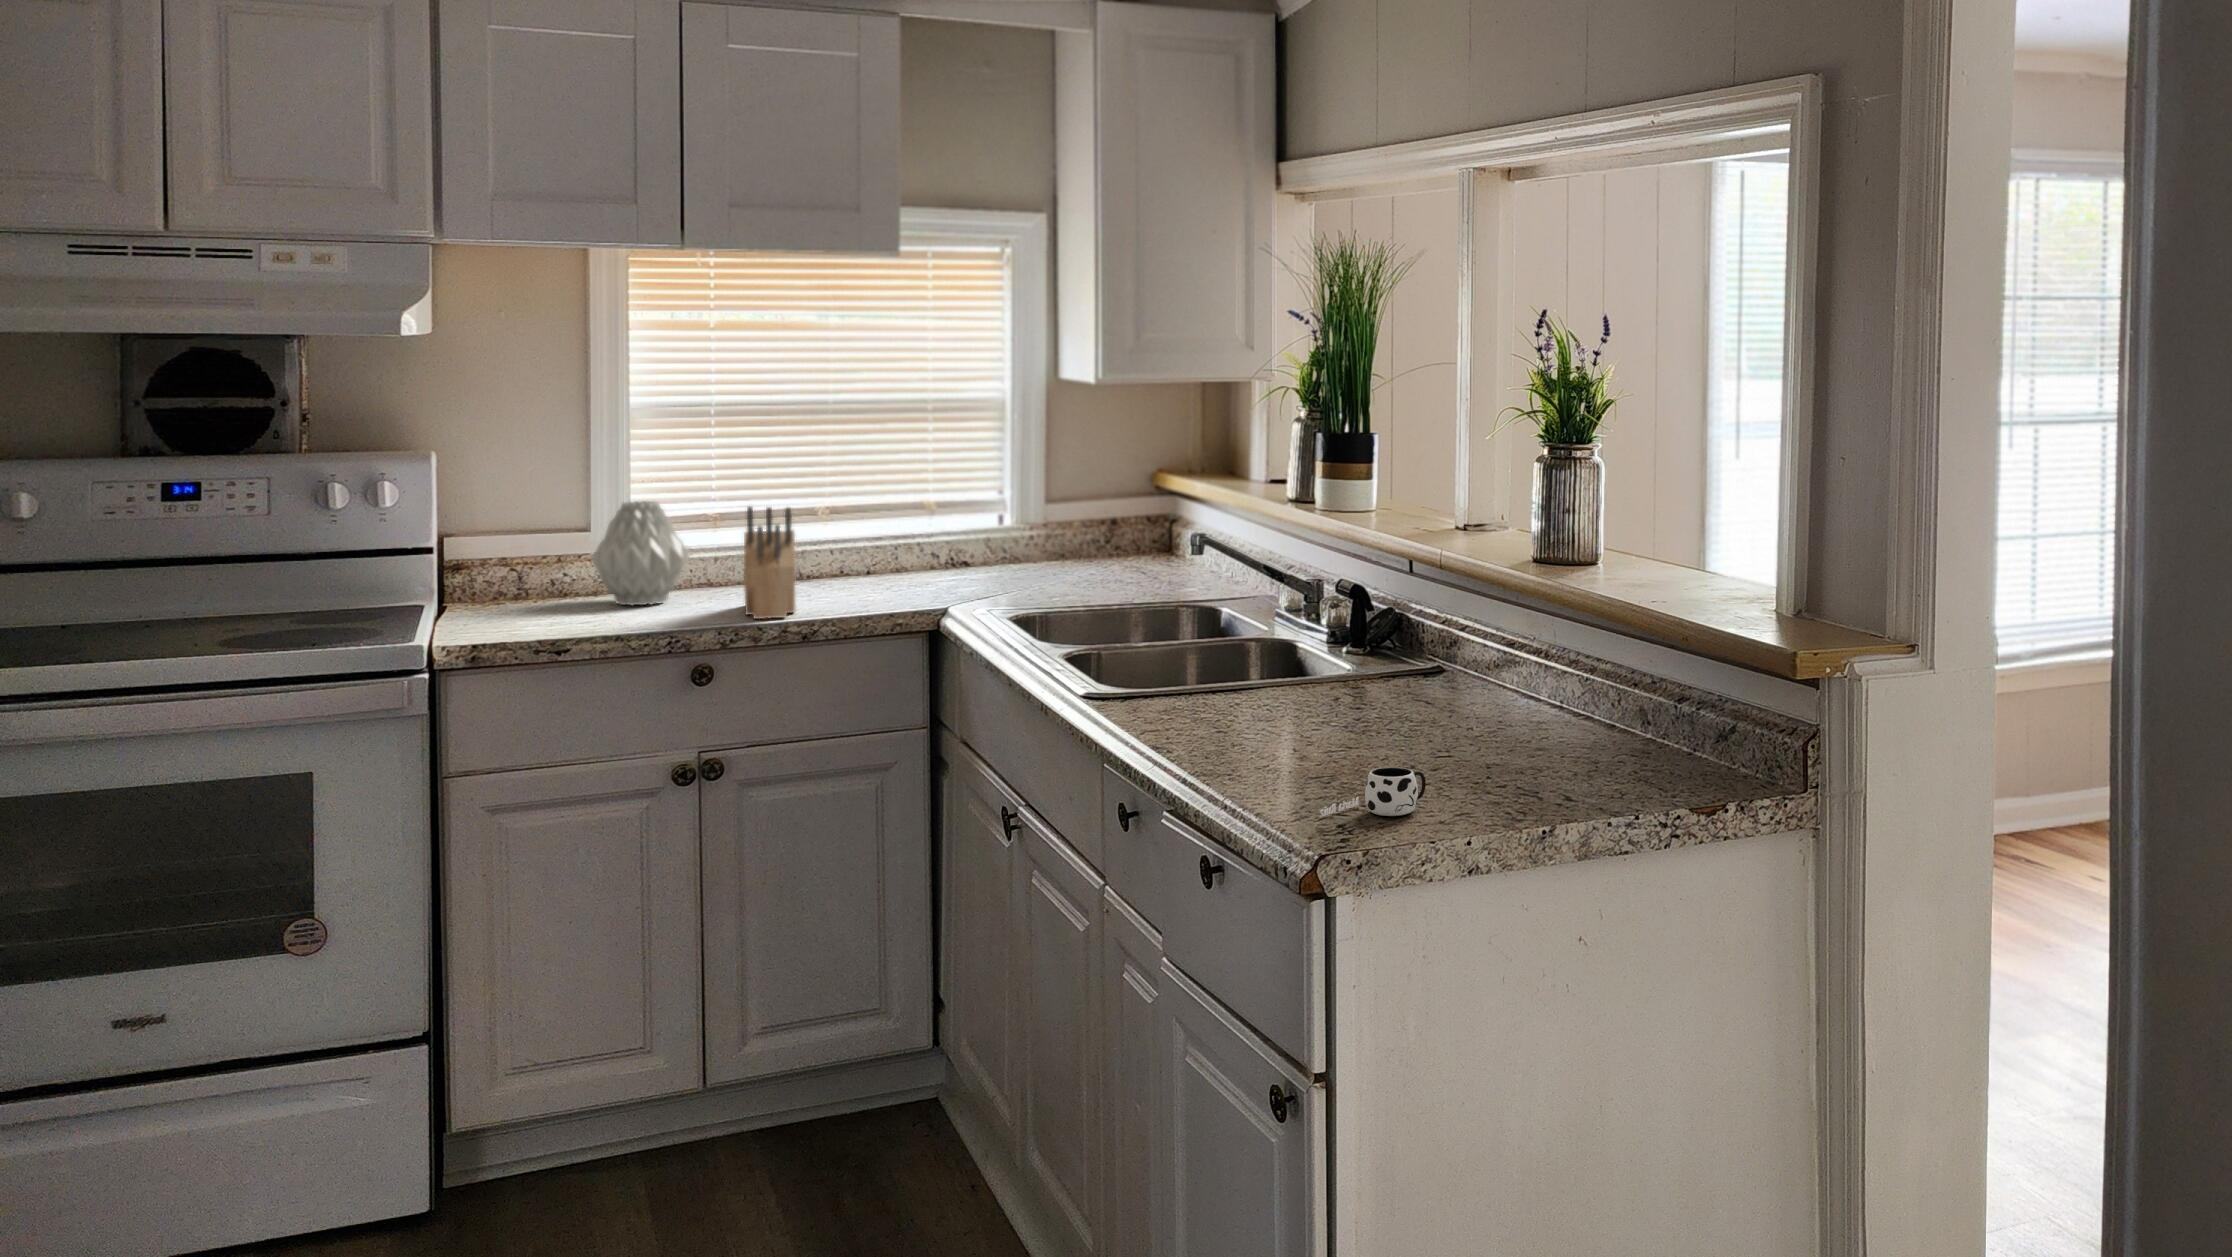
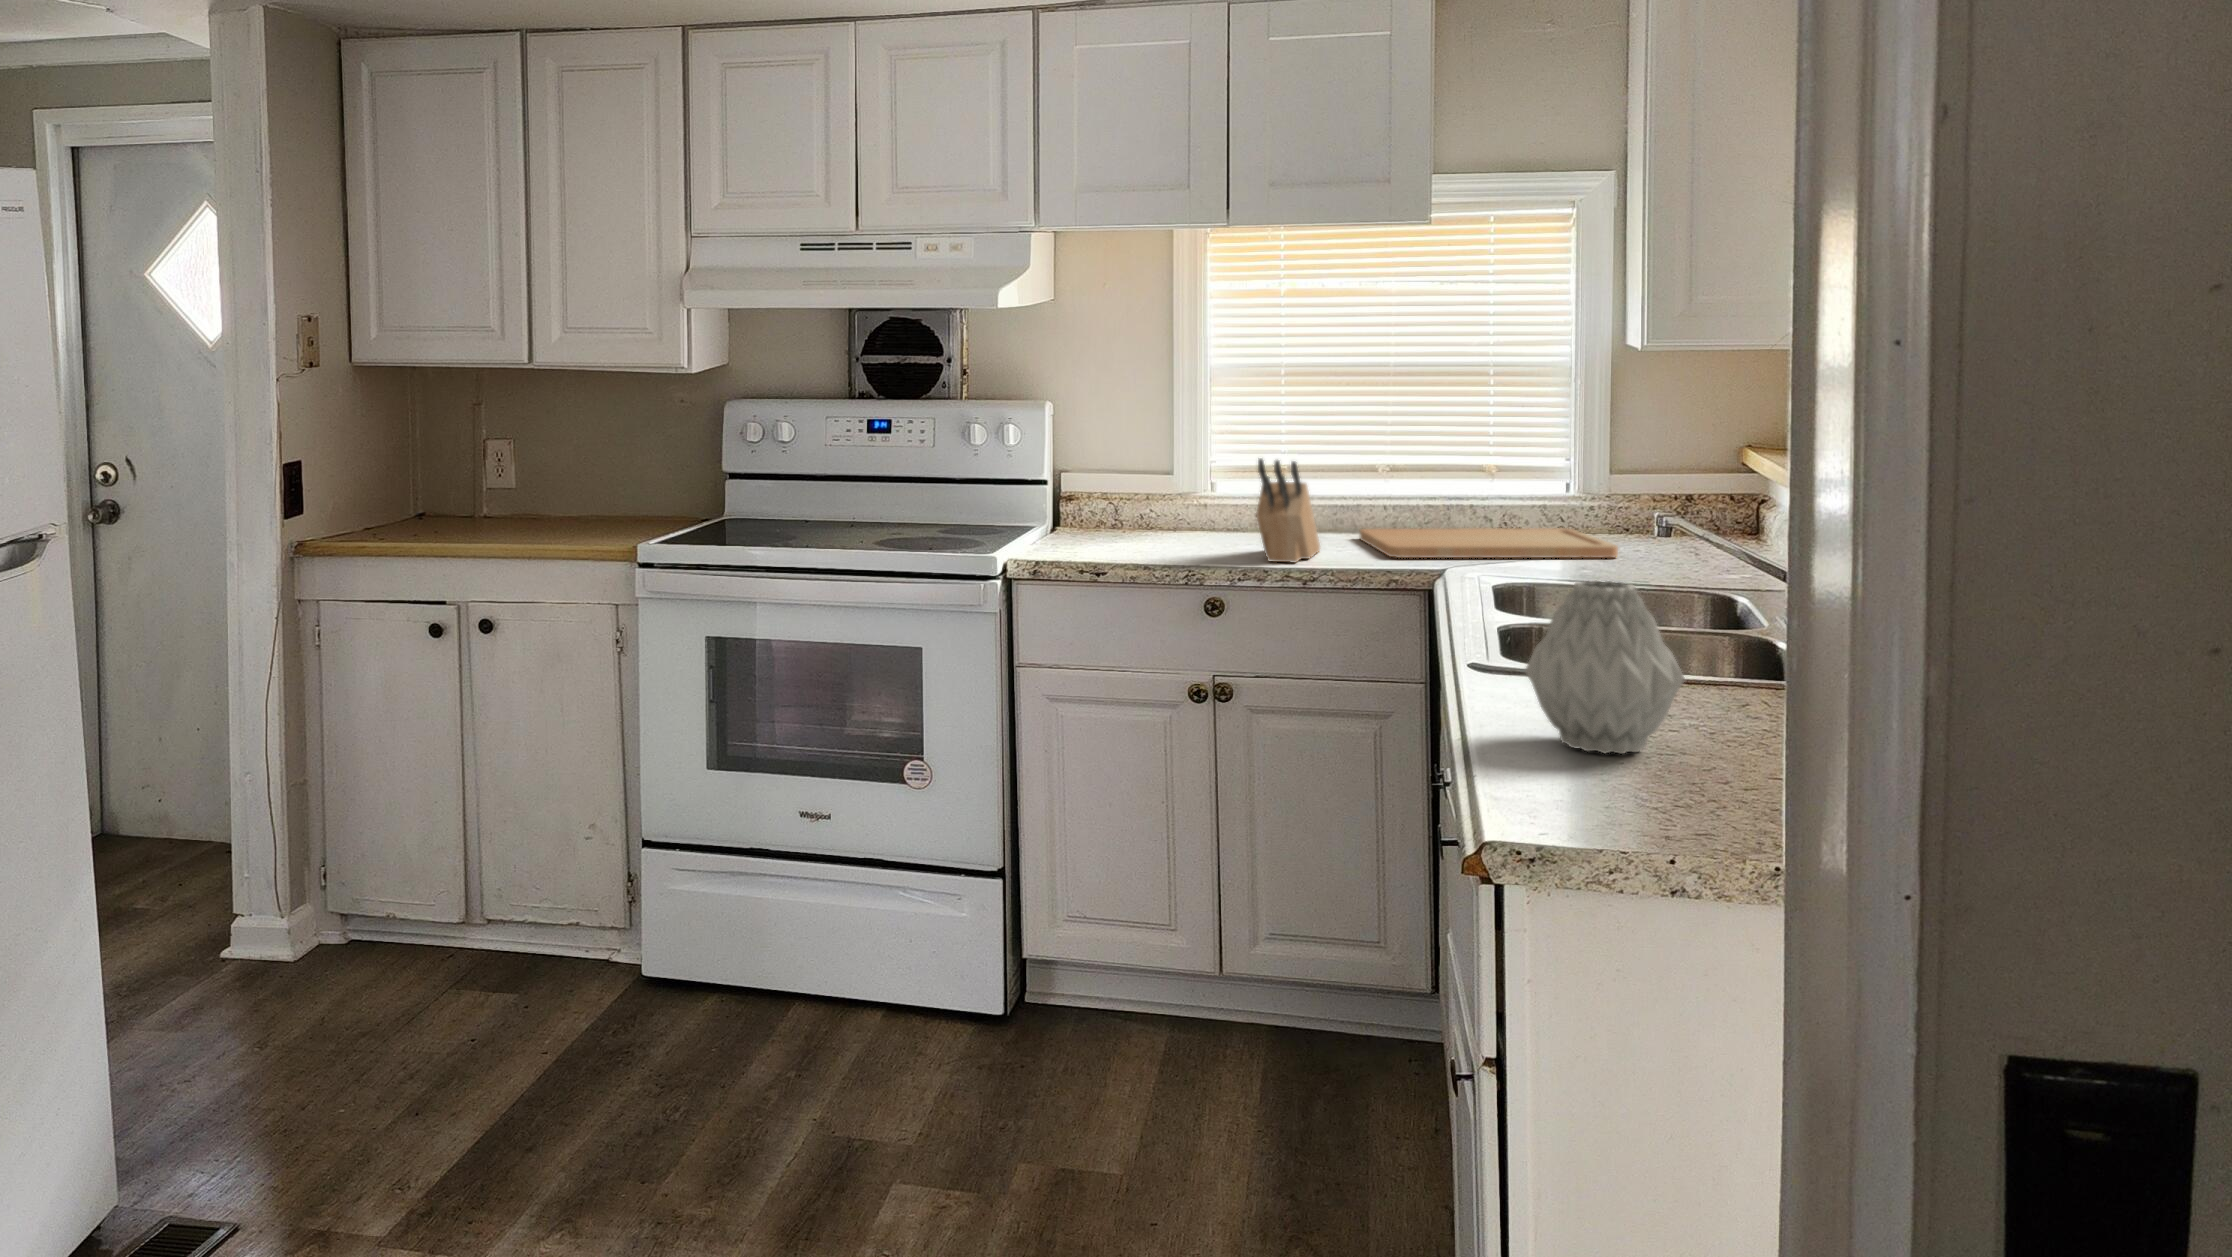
vase: present [592,501,689,605] -> present [1525,581,1685,754]
cutting board: none [820,562,1080,603] -> present [1360,528,1618,558]
mug: present [1320,767,1426,817] -> none [1543,767,1680,821]

